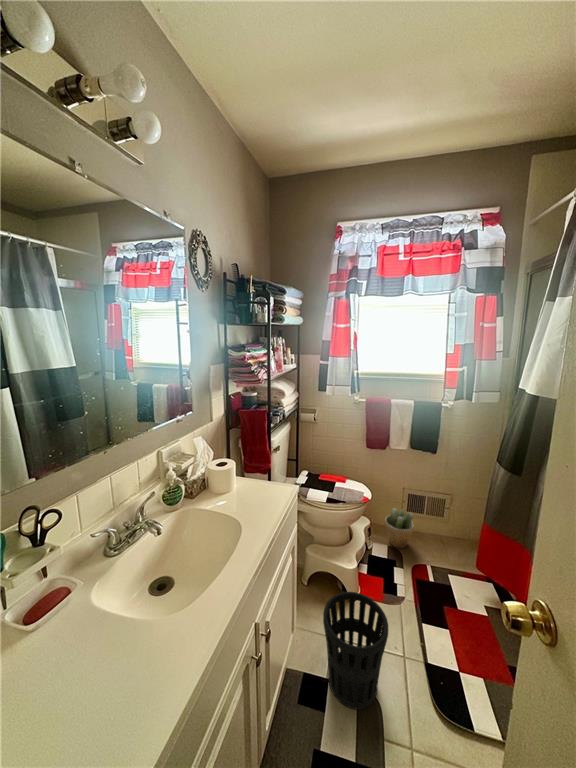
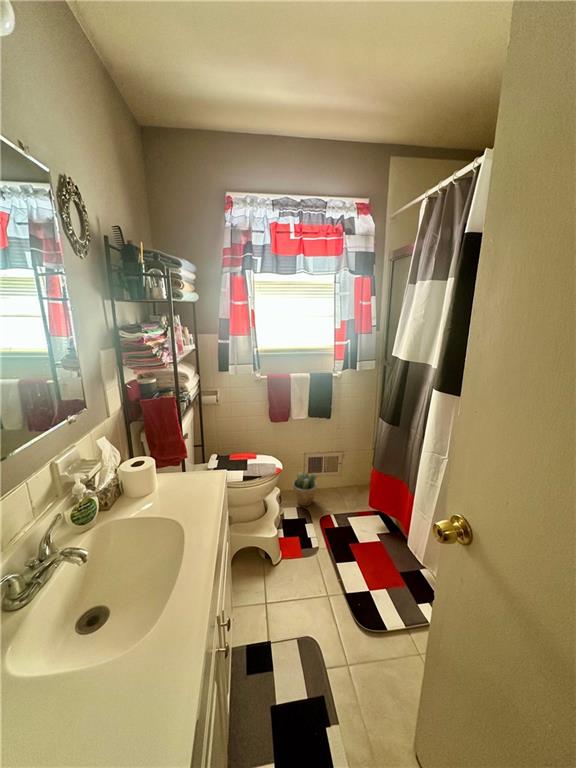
wastebasket: present [323,592,388,710] -> none [261,555,320,656]

